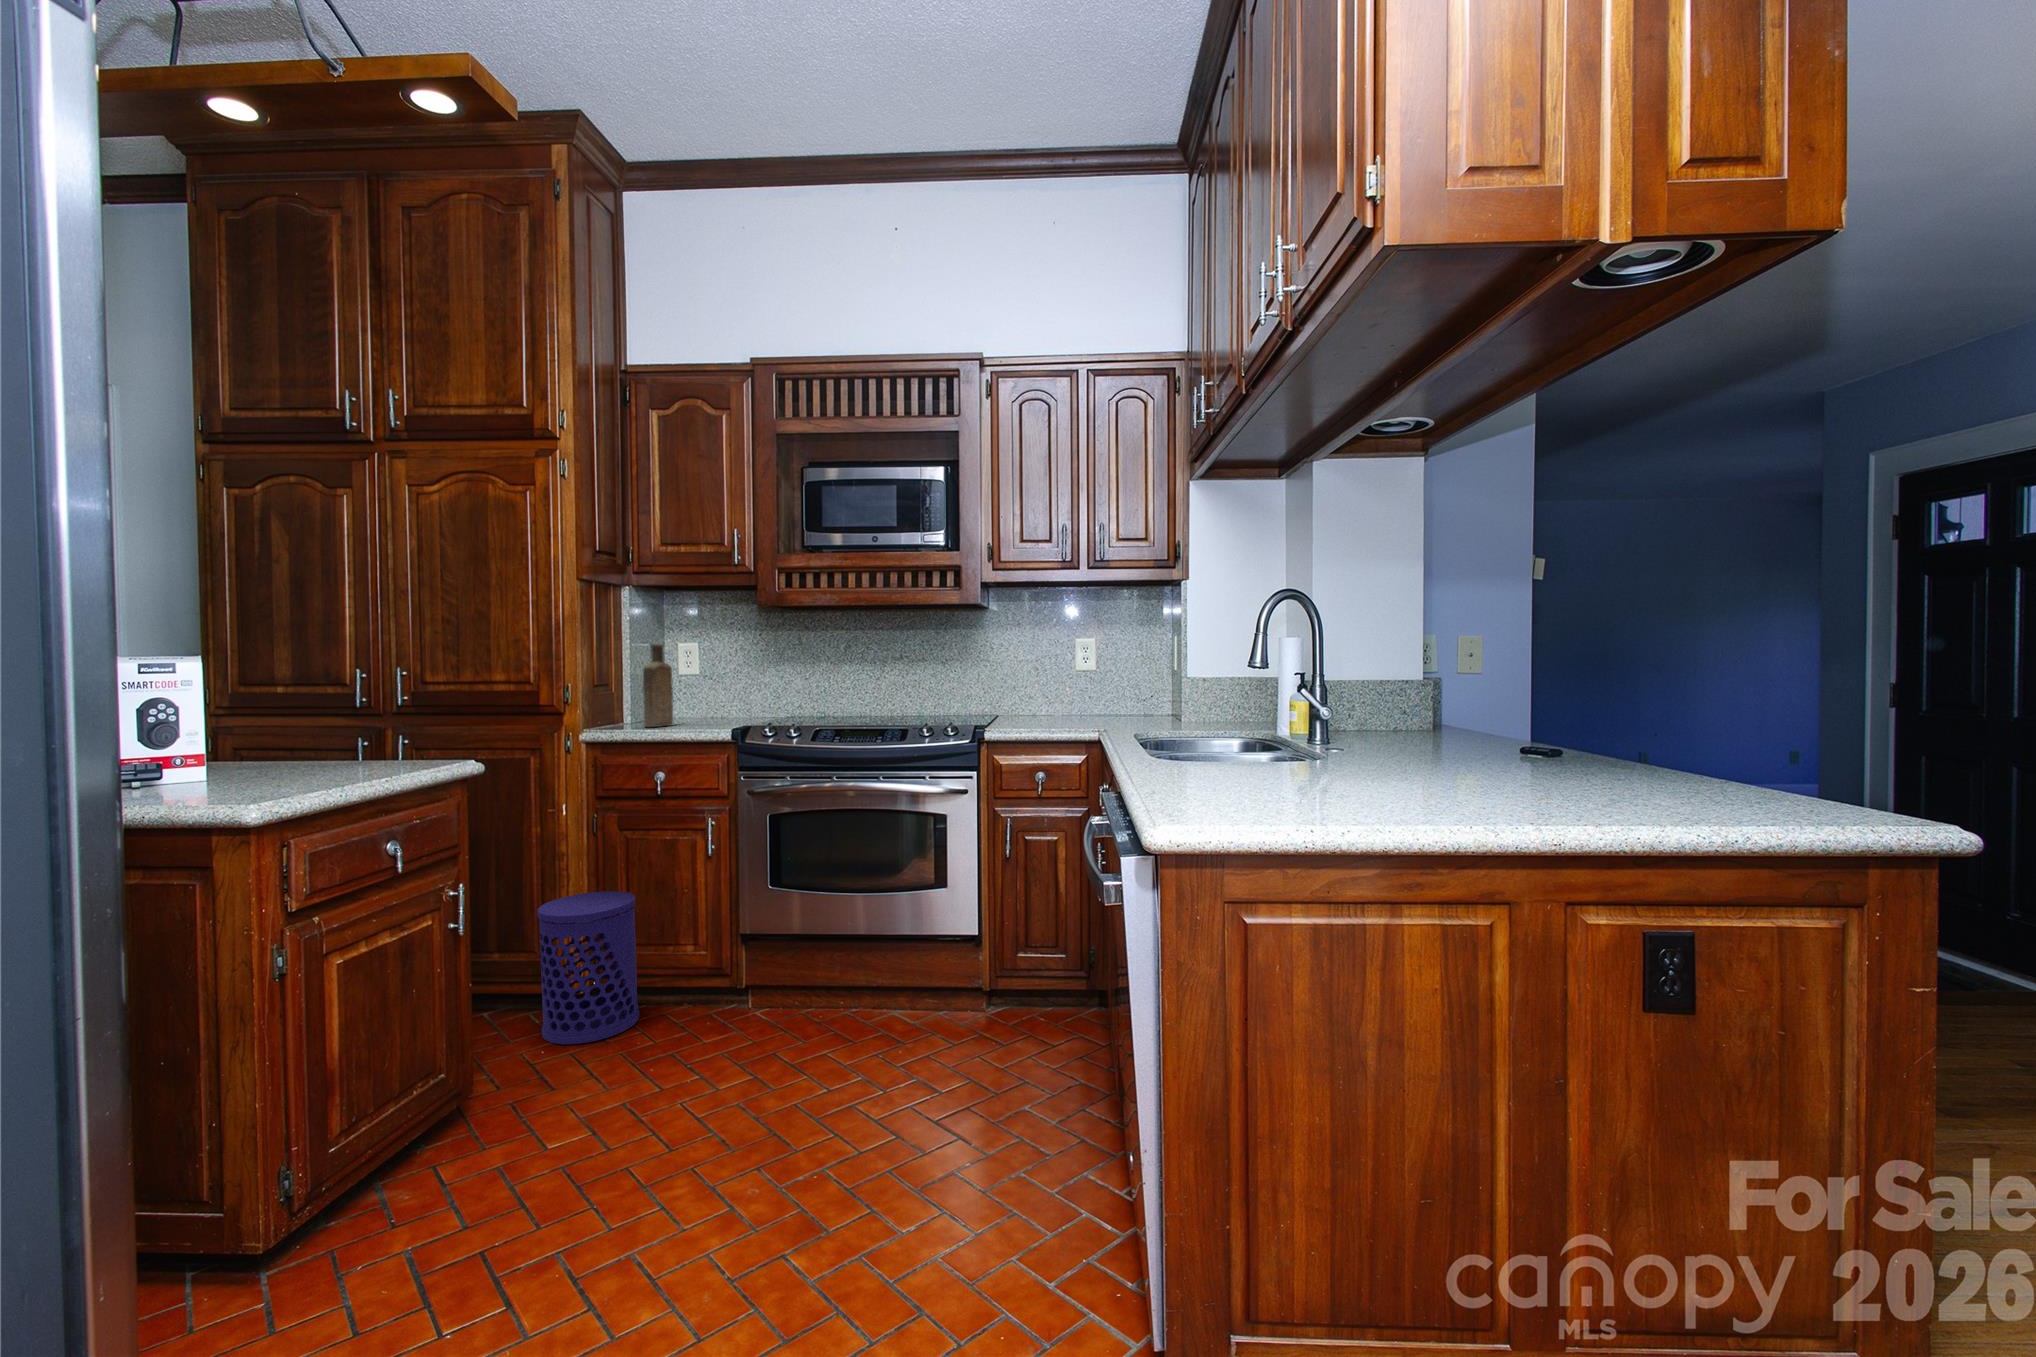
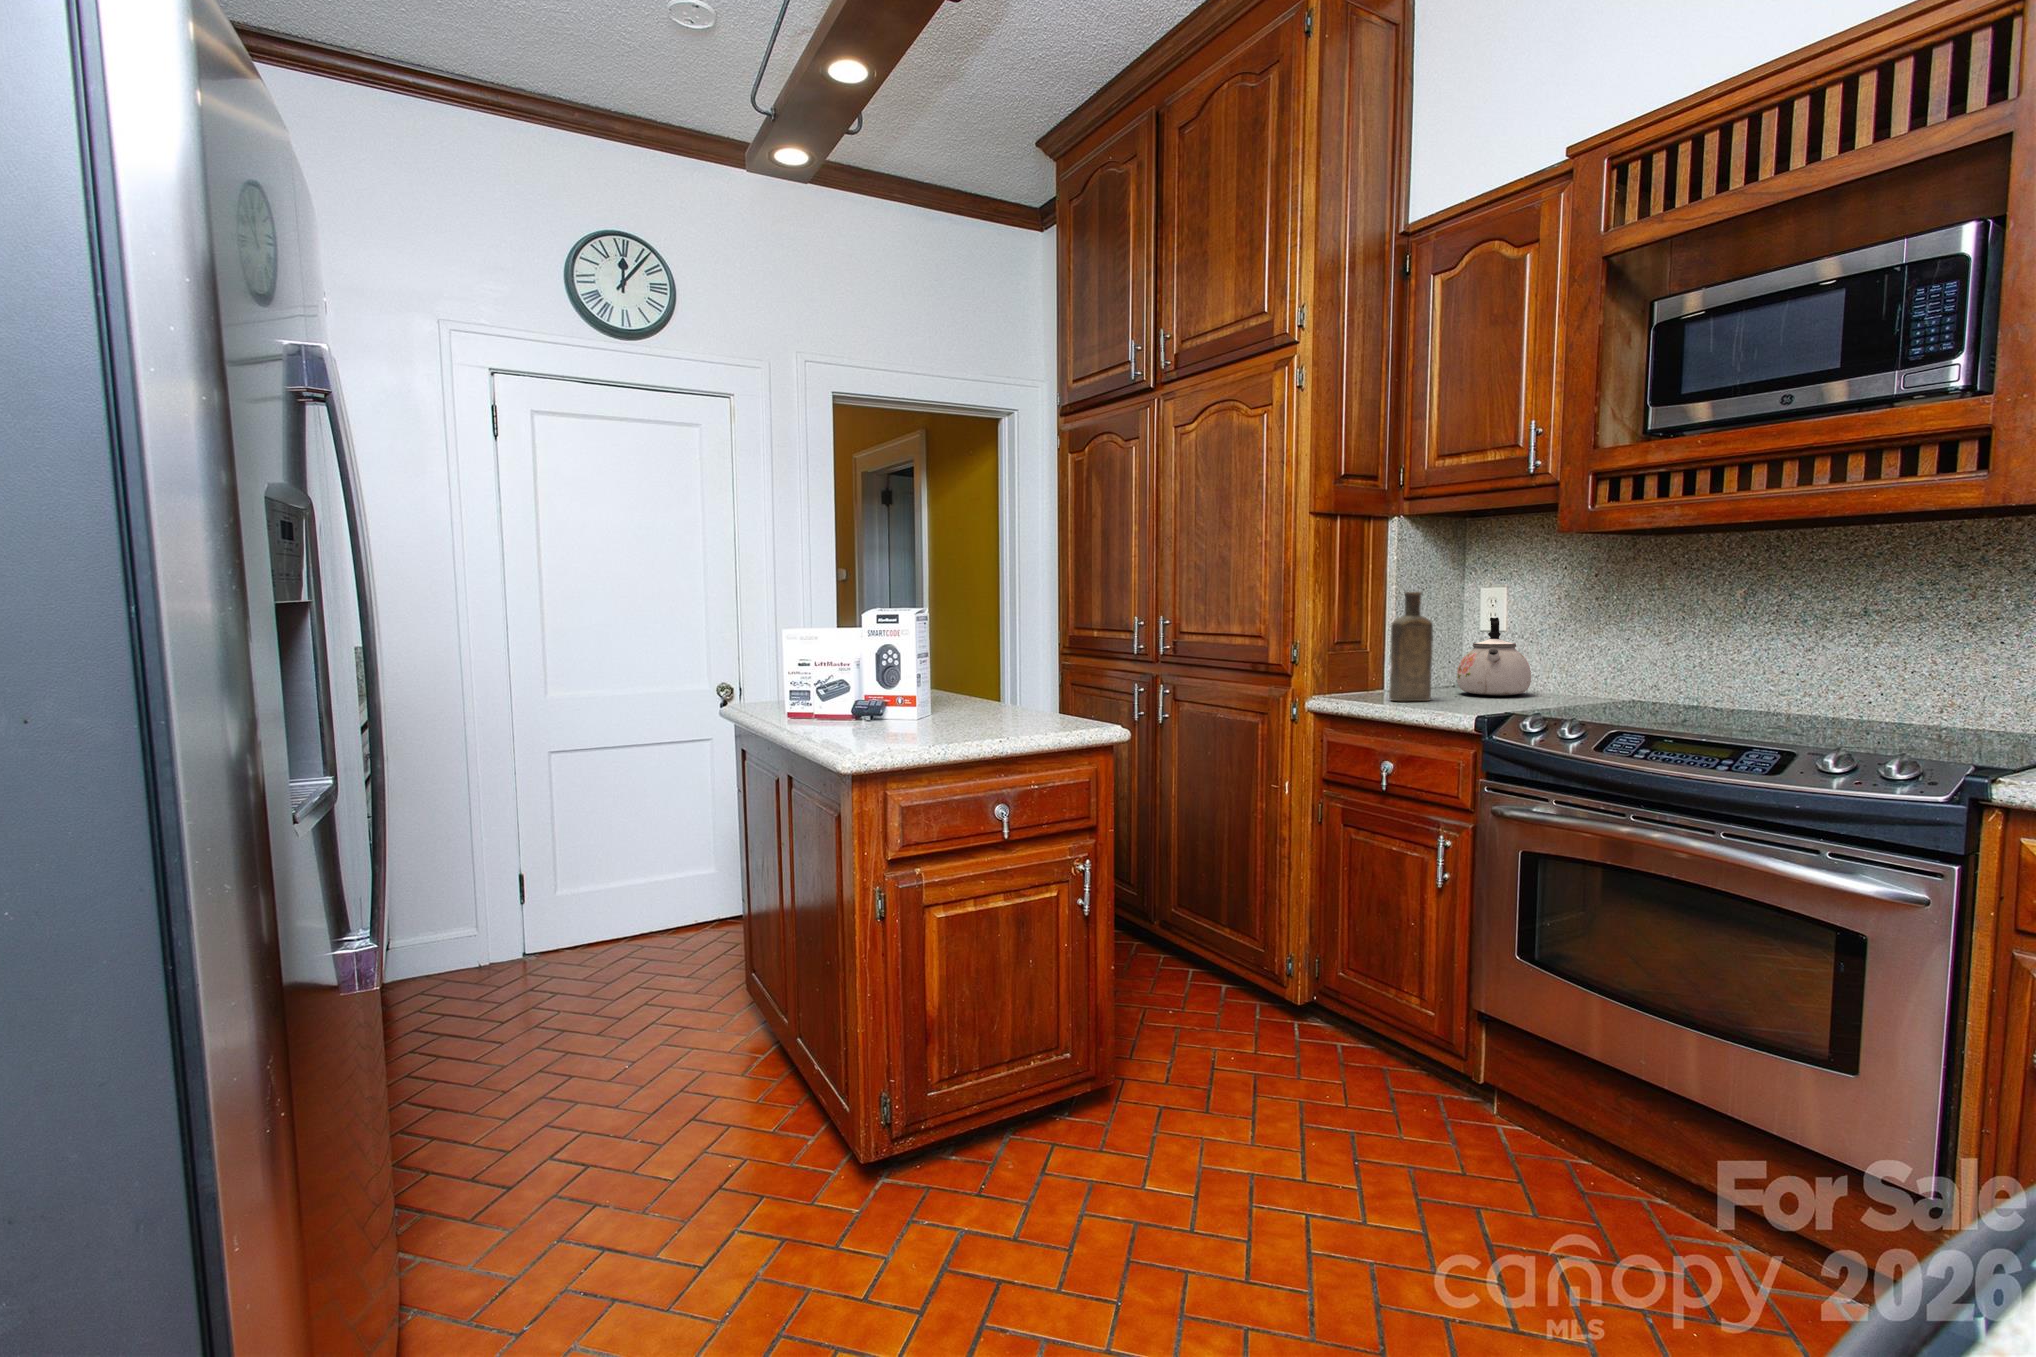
kettle: none [680,663,730,719] -> present [1457,617,1531,696]
waste bin: present [537,891,639,1044] -> none [1232,890,1344,1075]

